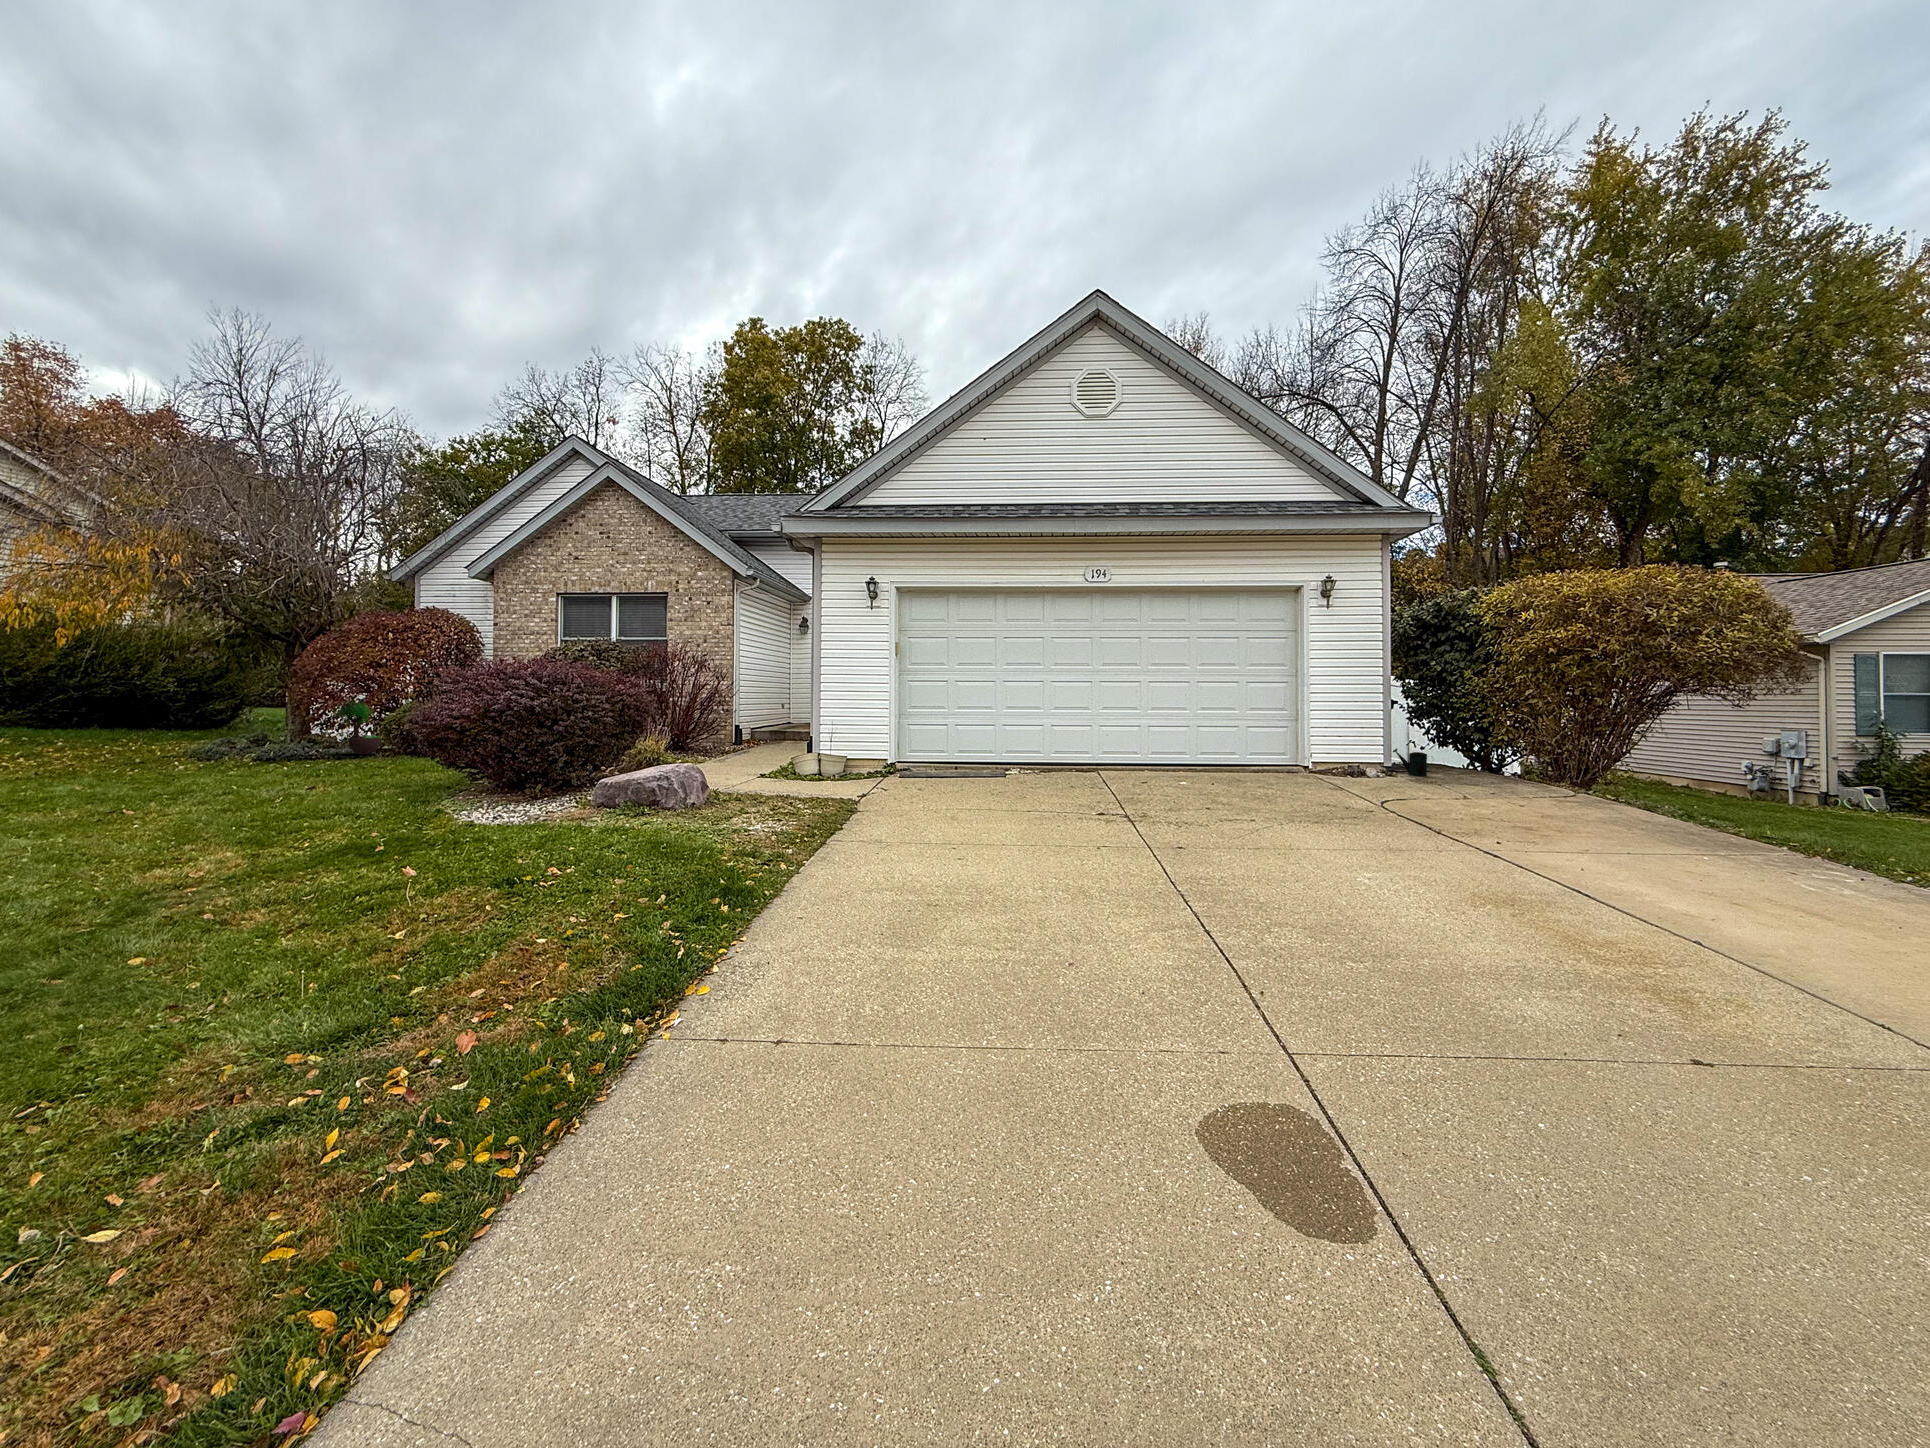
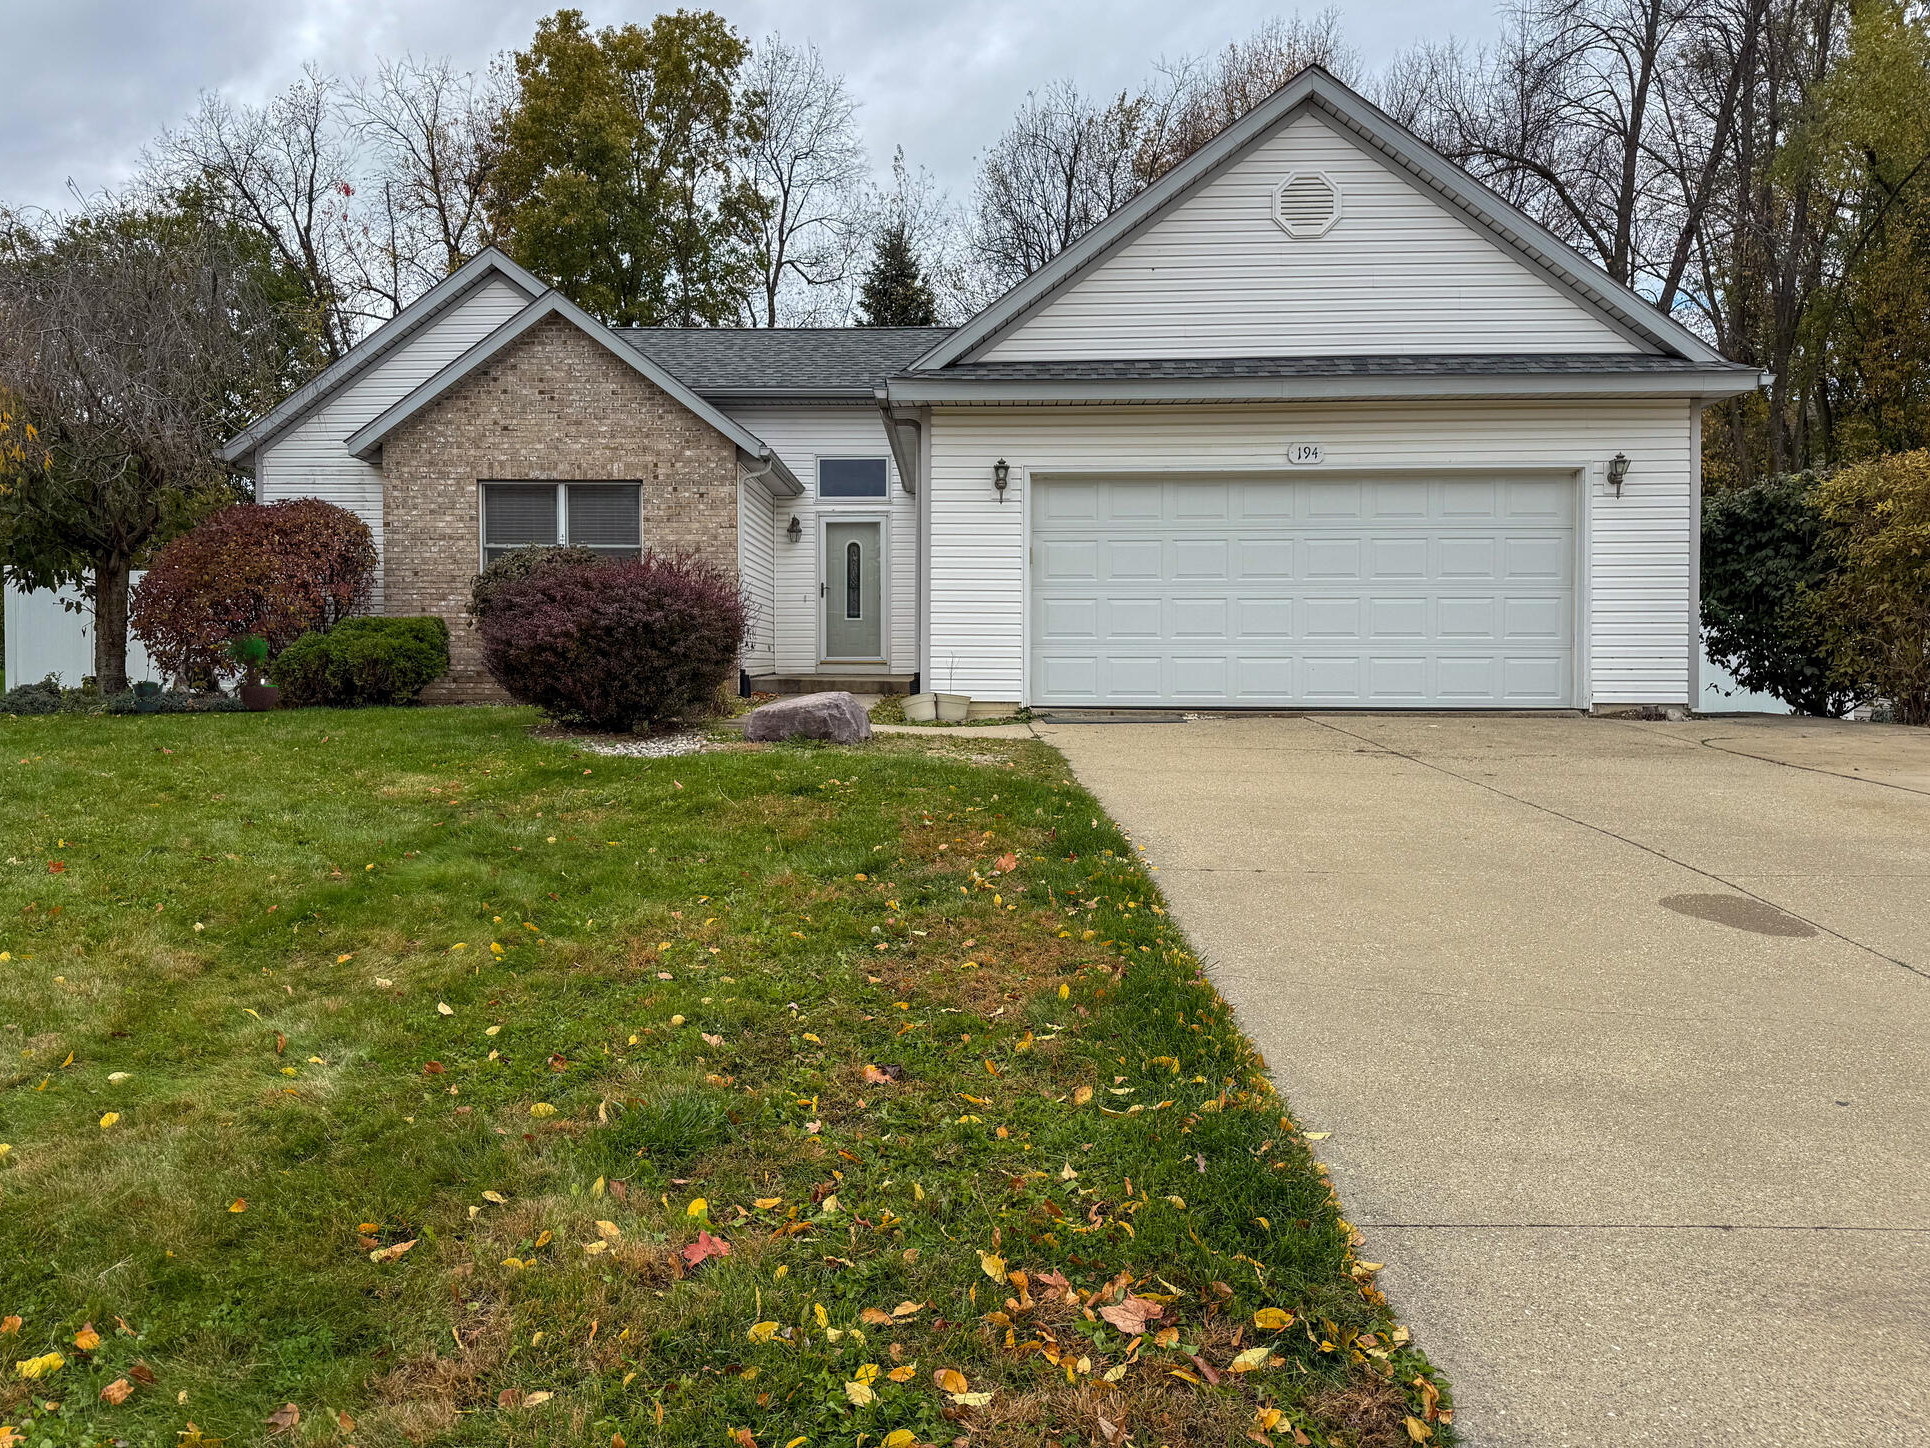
watering can: present [1393,749,1427,776] -> present [134,677,169,711]

